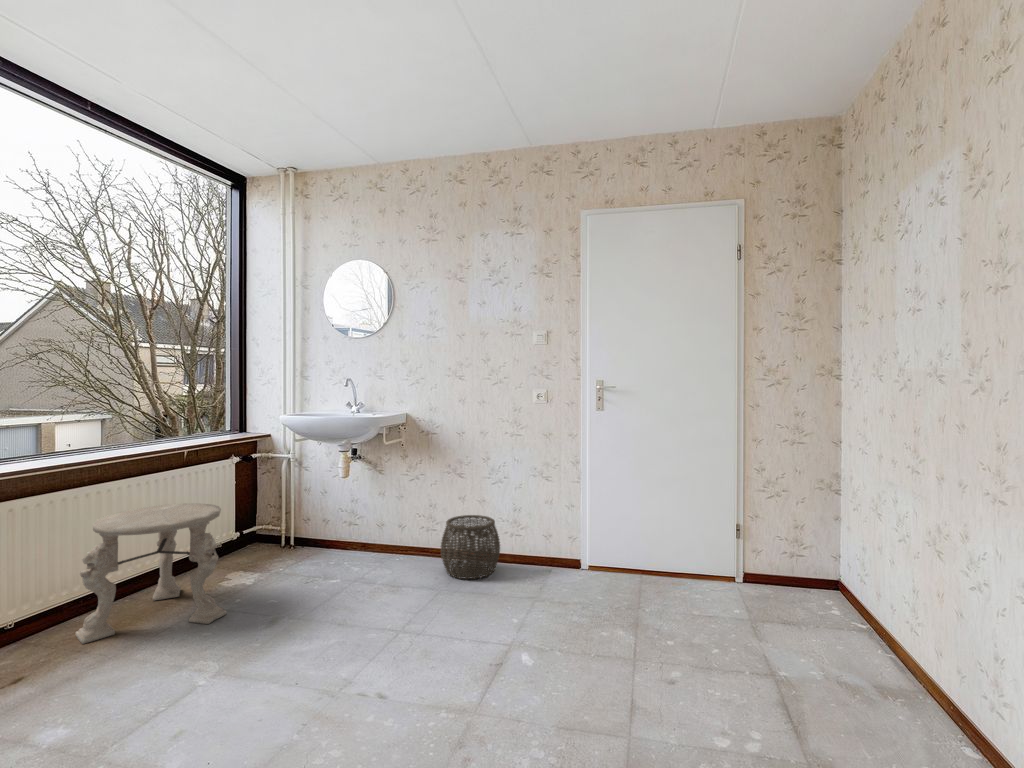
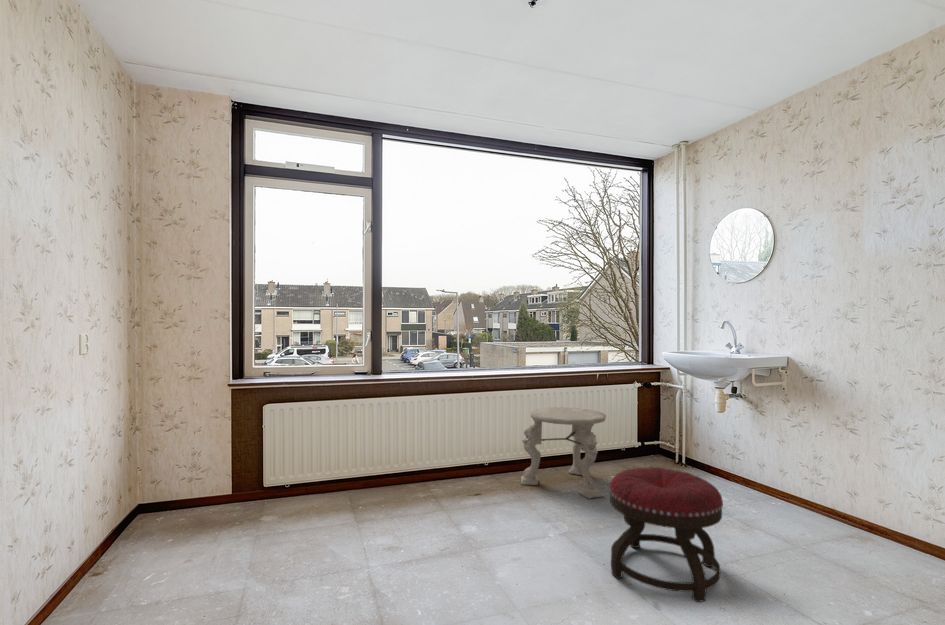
woven basket: present [441,515,500,579] -> none [812,475,901,555]
ottoman: none [289,550,416,703] -> present [609,467,723,602]

